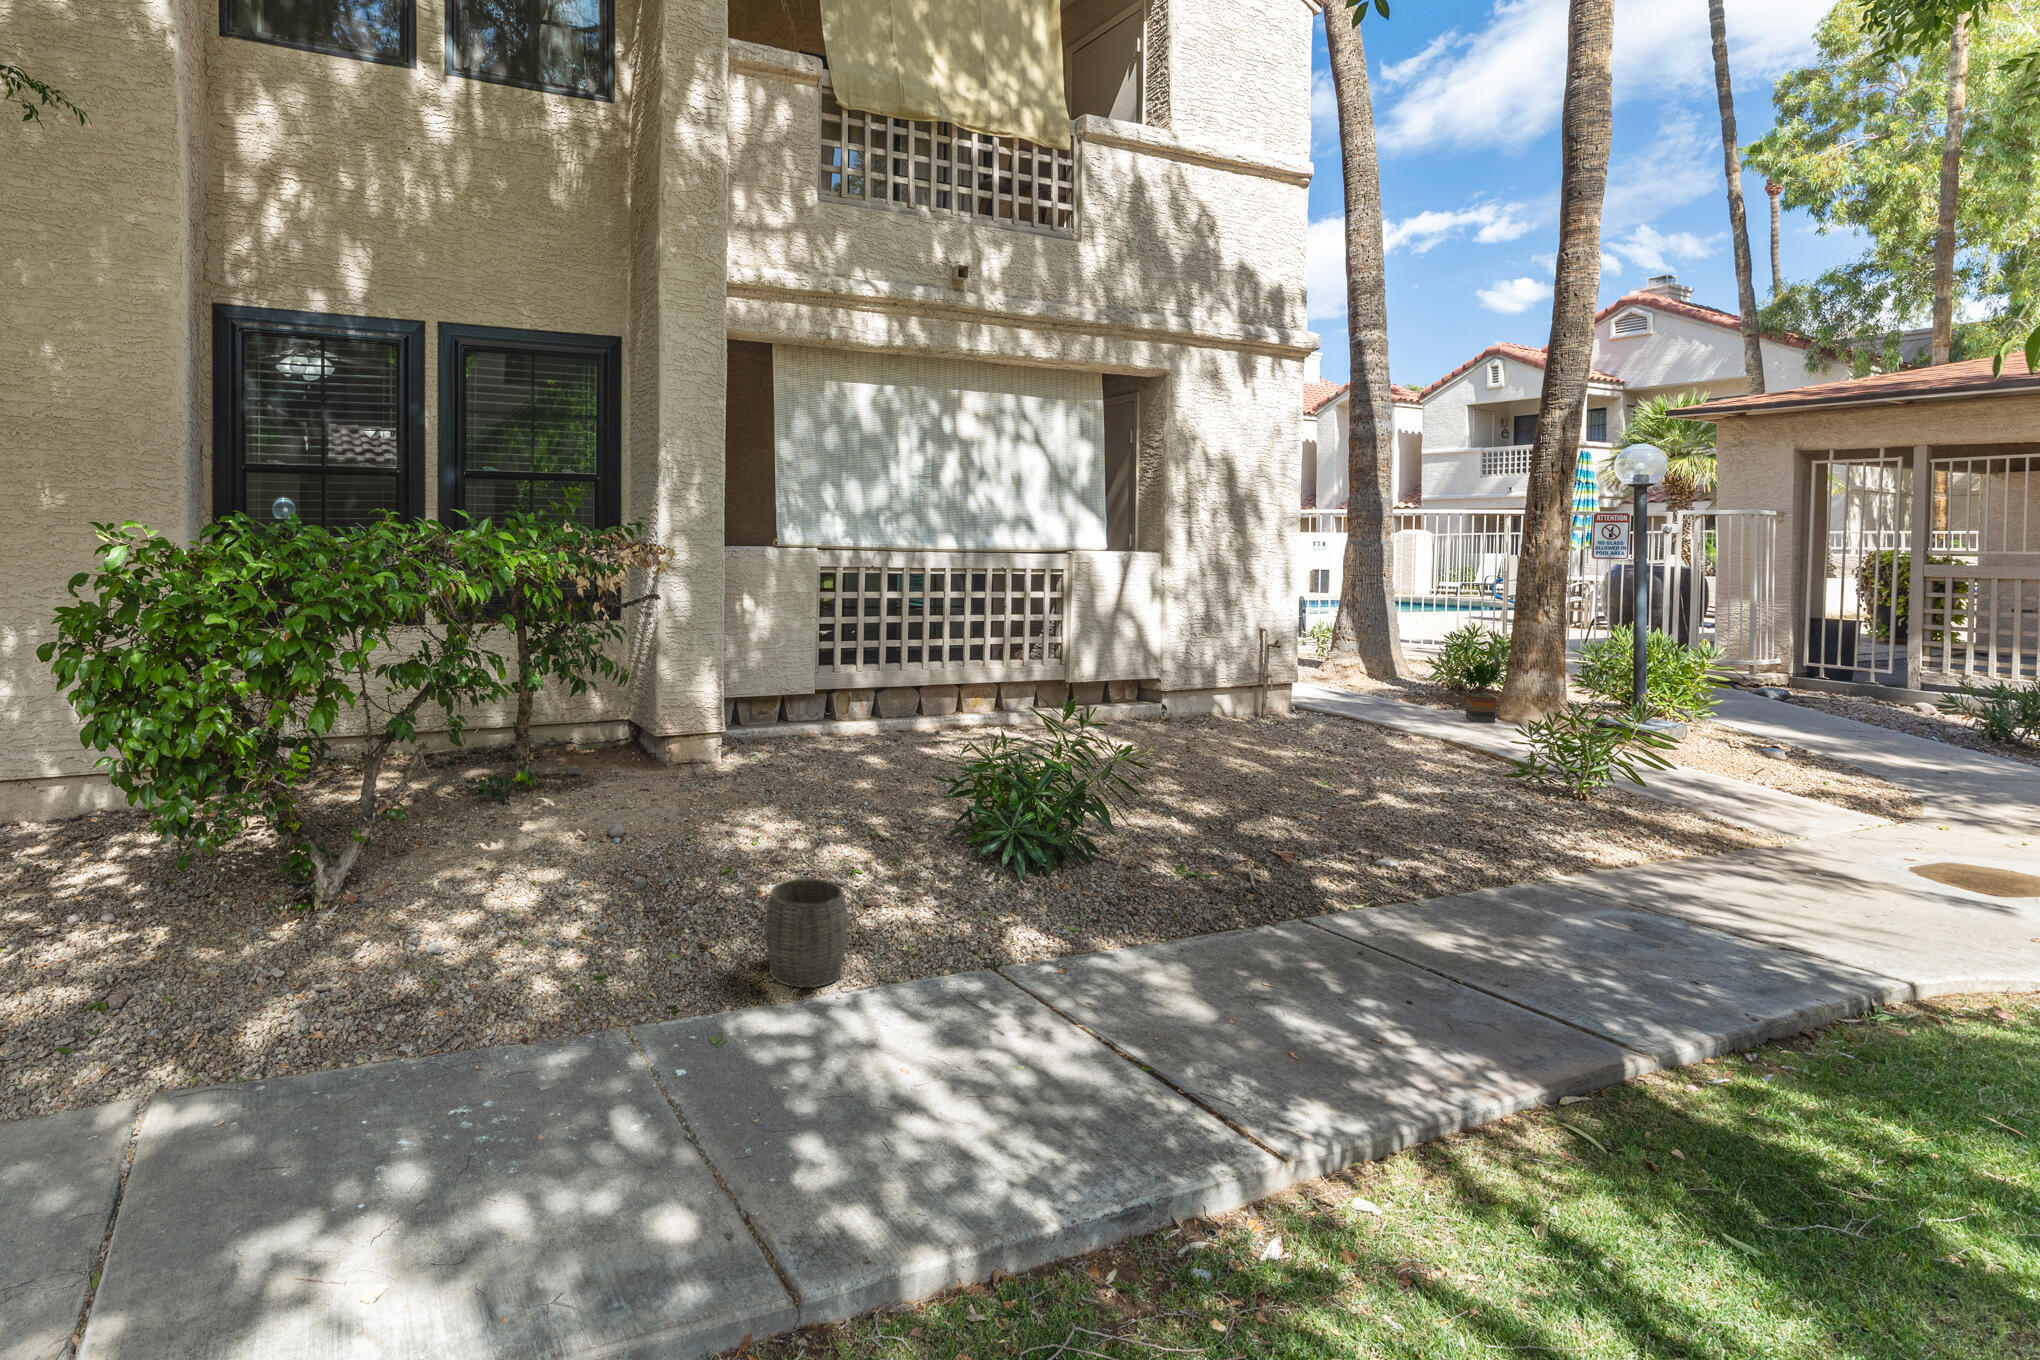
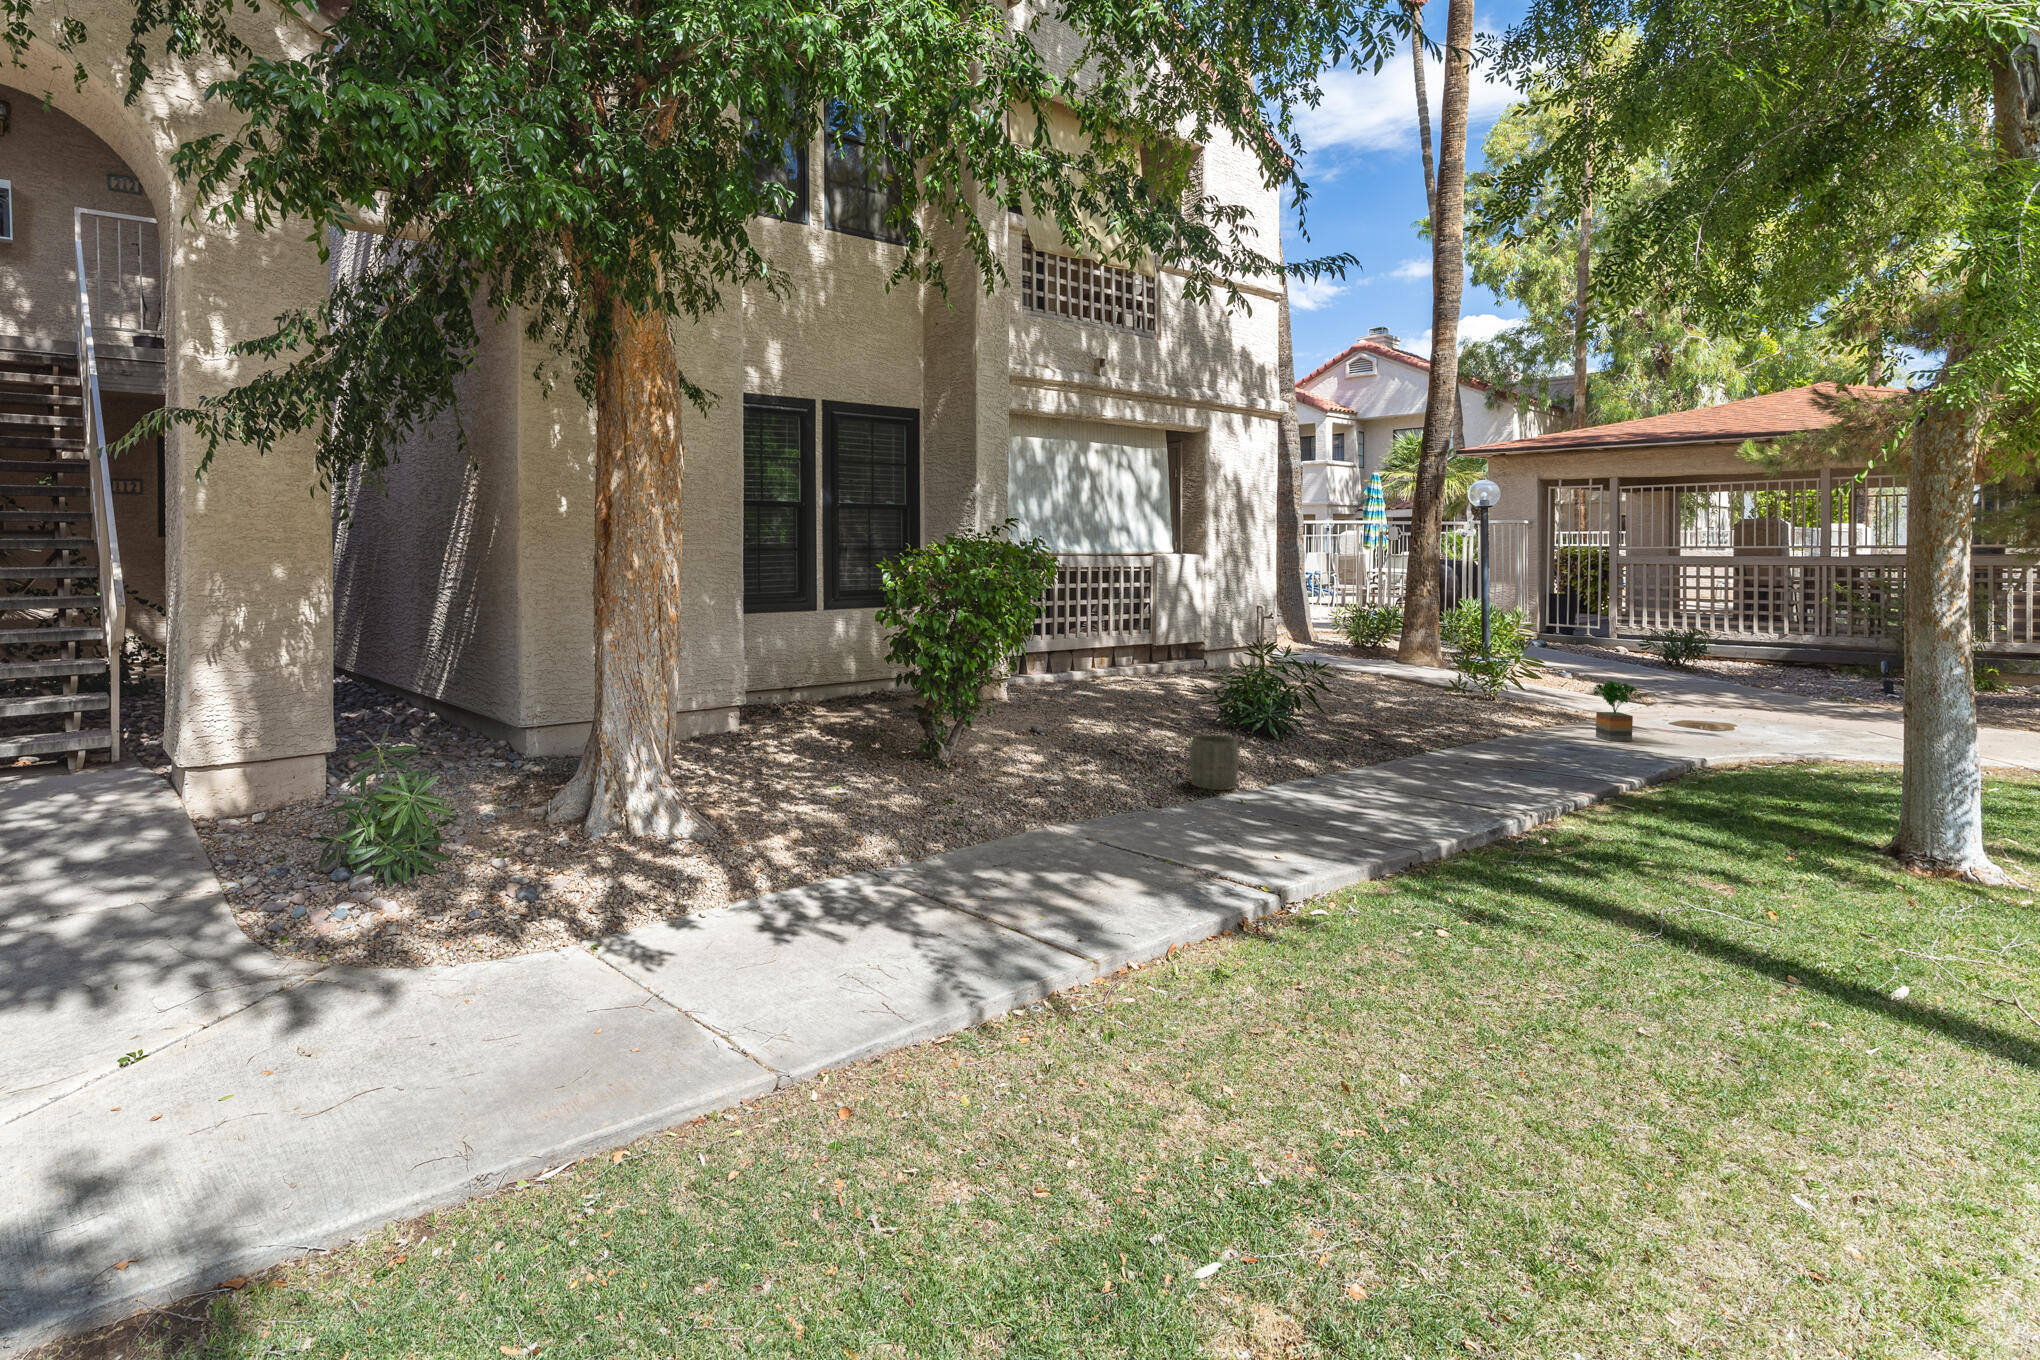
potted tree: present [1460,664,1506,723] -> present [1593,681,1642,742]

